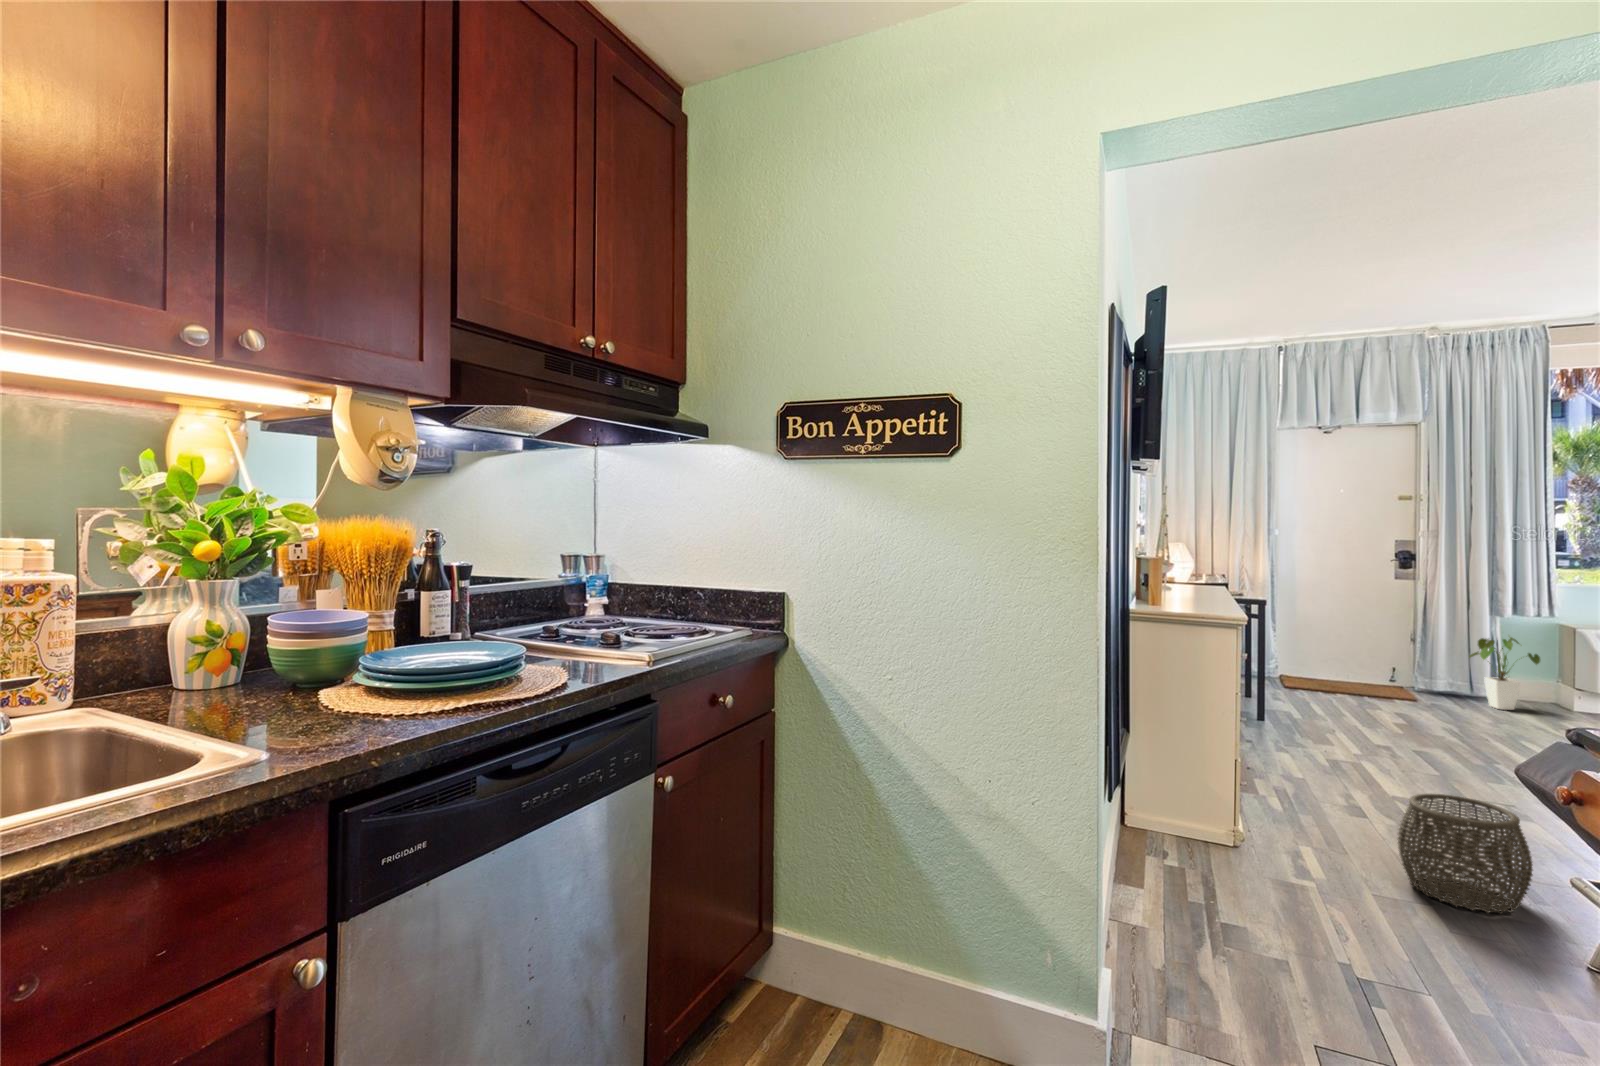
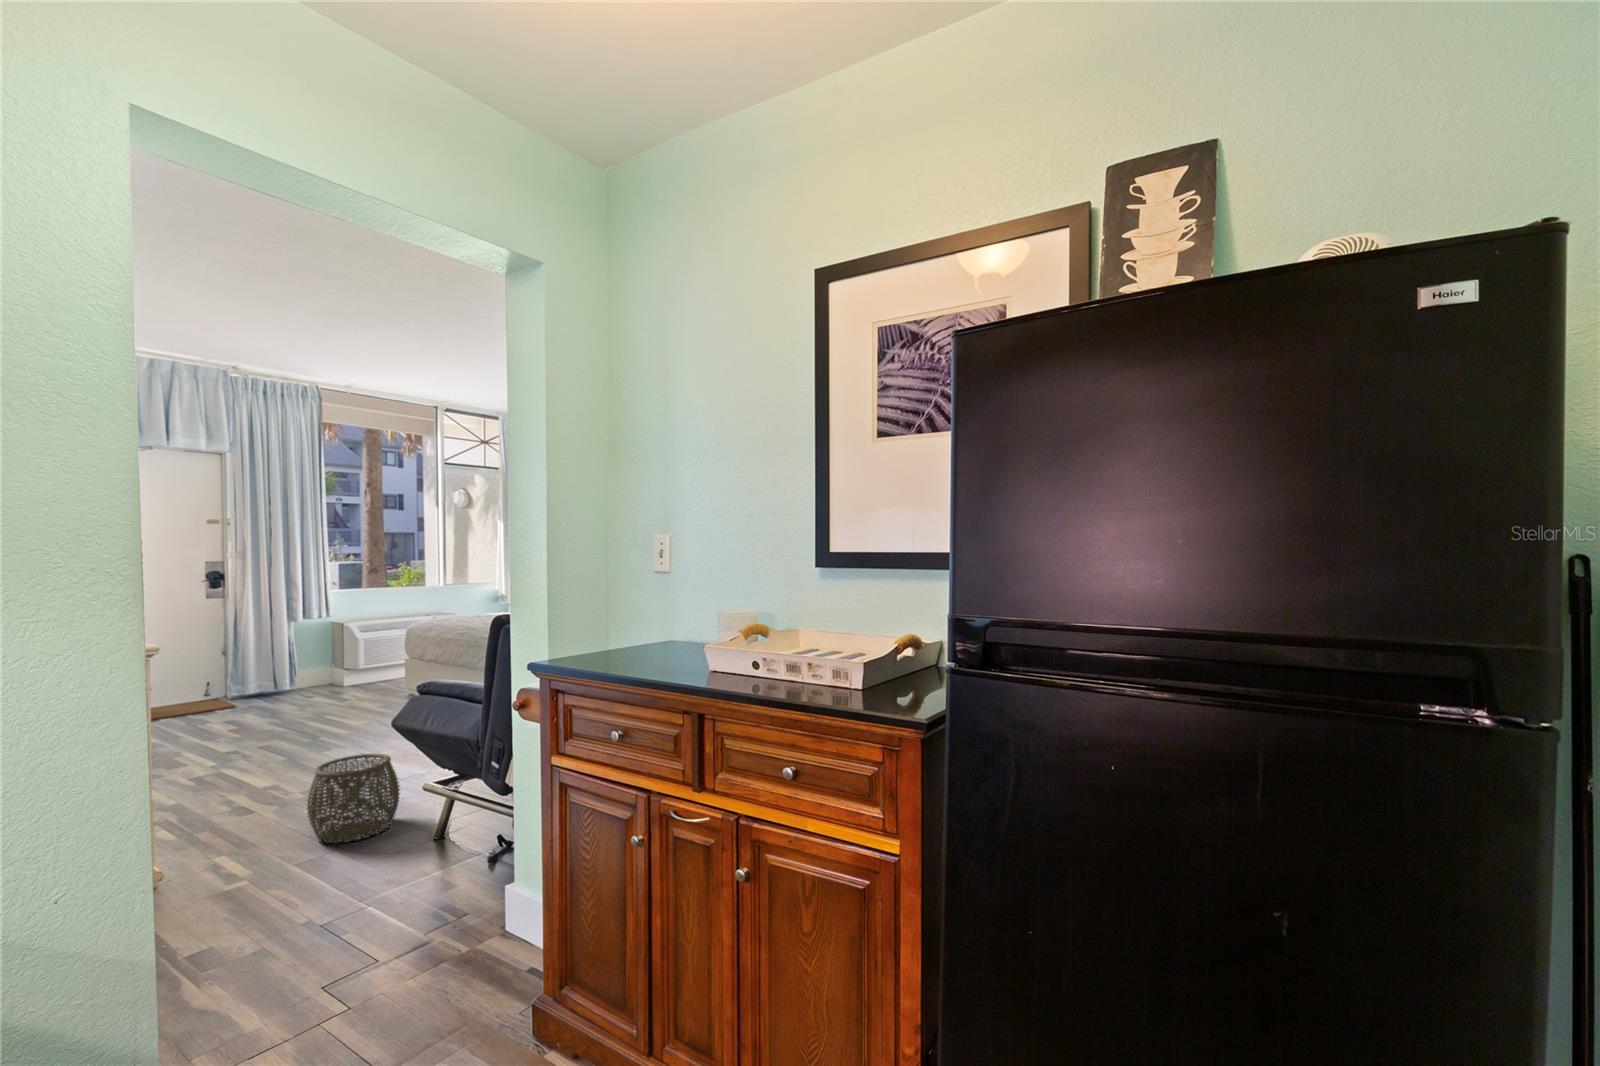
house plant: present [1469,637,1540,710] -> none [274,635,328,697]

